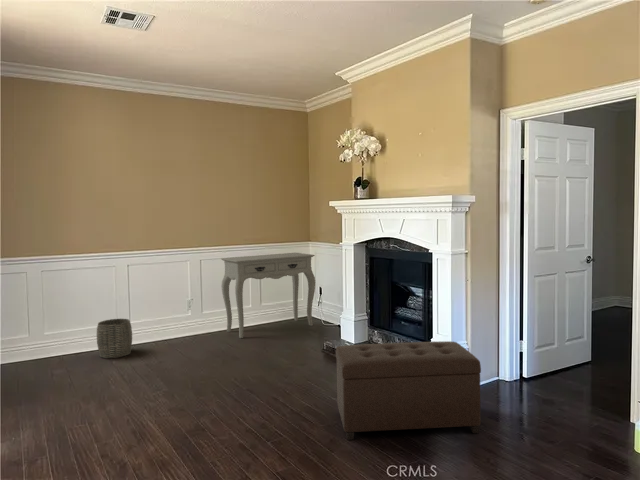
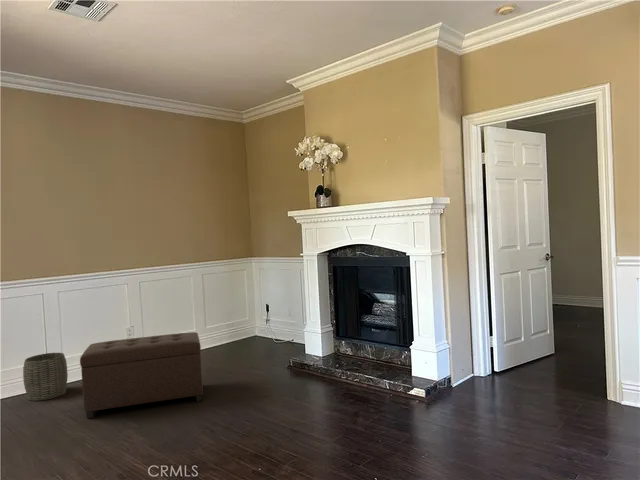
console table: present [221,253,315,338] -> none [163,269,265,363]
ottoman: present [336,341,481,440] -> present [80,332,203,418]

